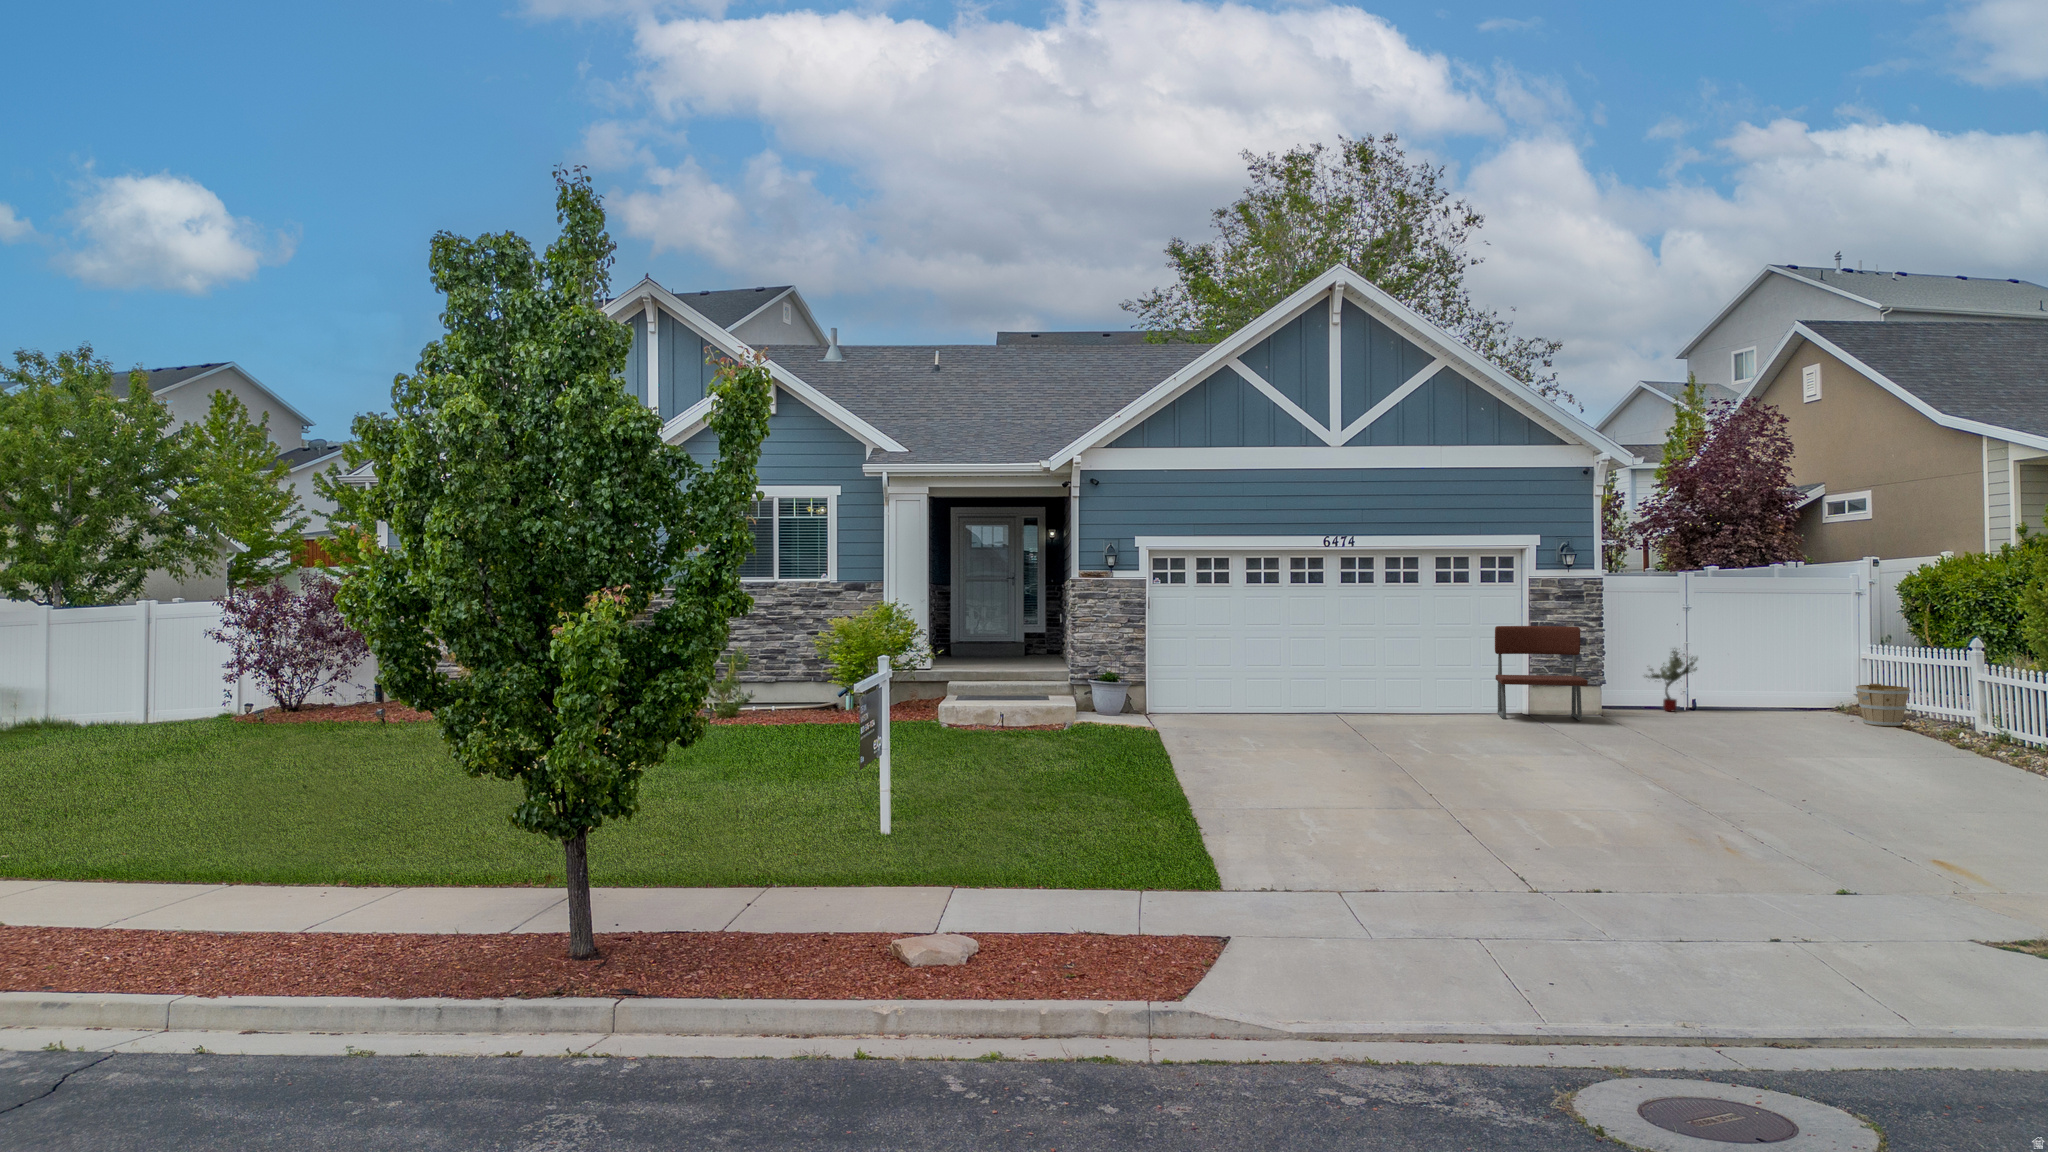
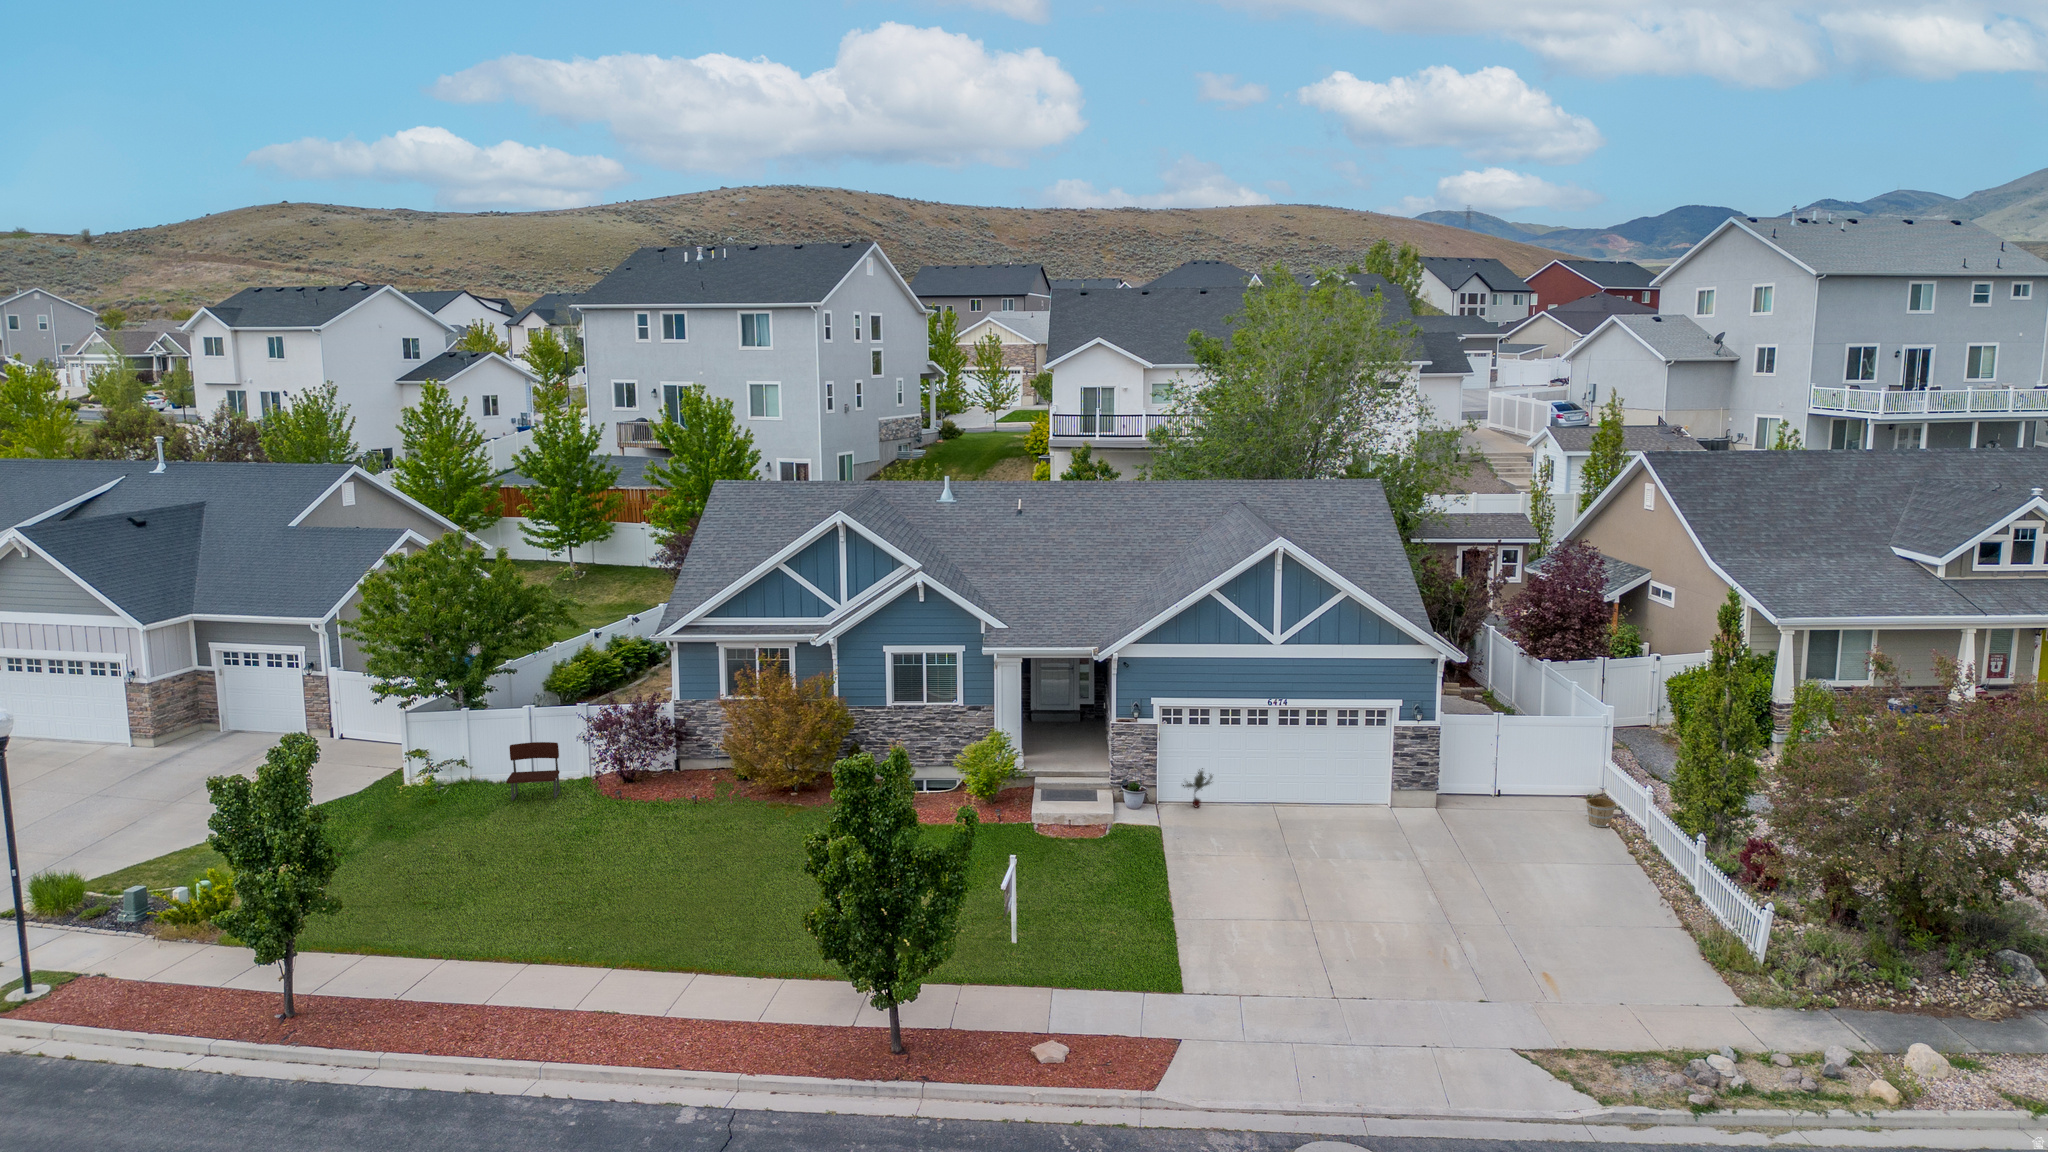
bench: present [1495,626,1588,721] -> present [506,742,560,801]
potted tree: present [1646,648,1698,711] -> present [1183,768,1212,807]

